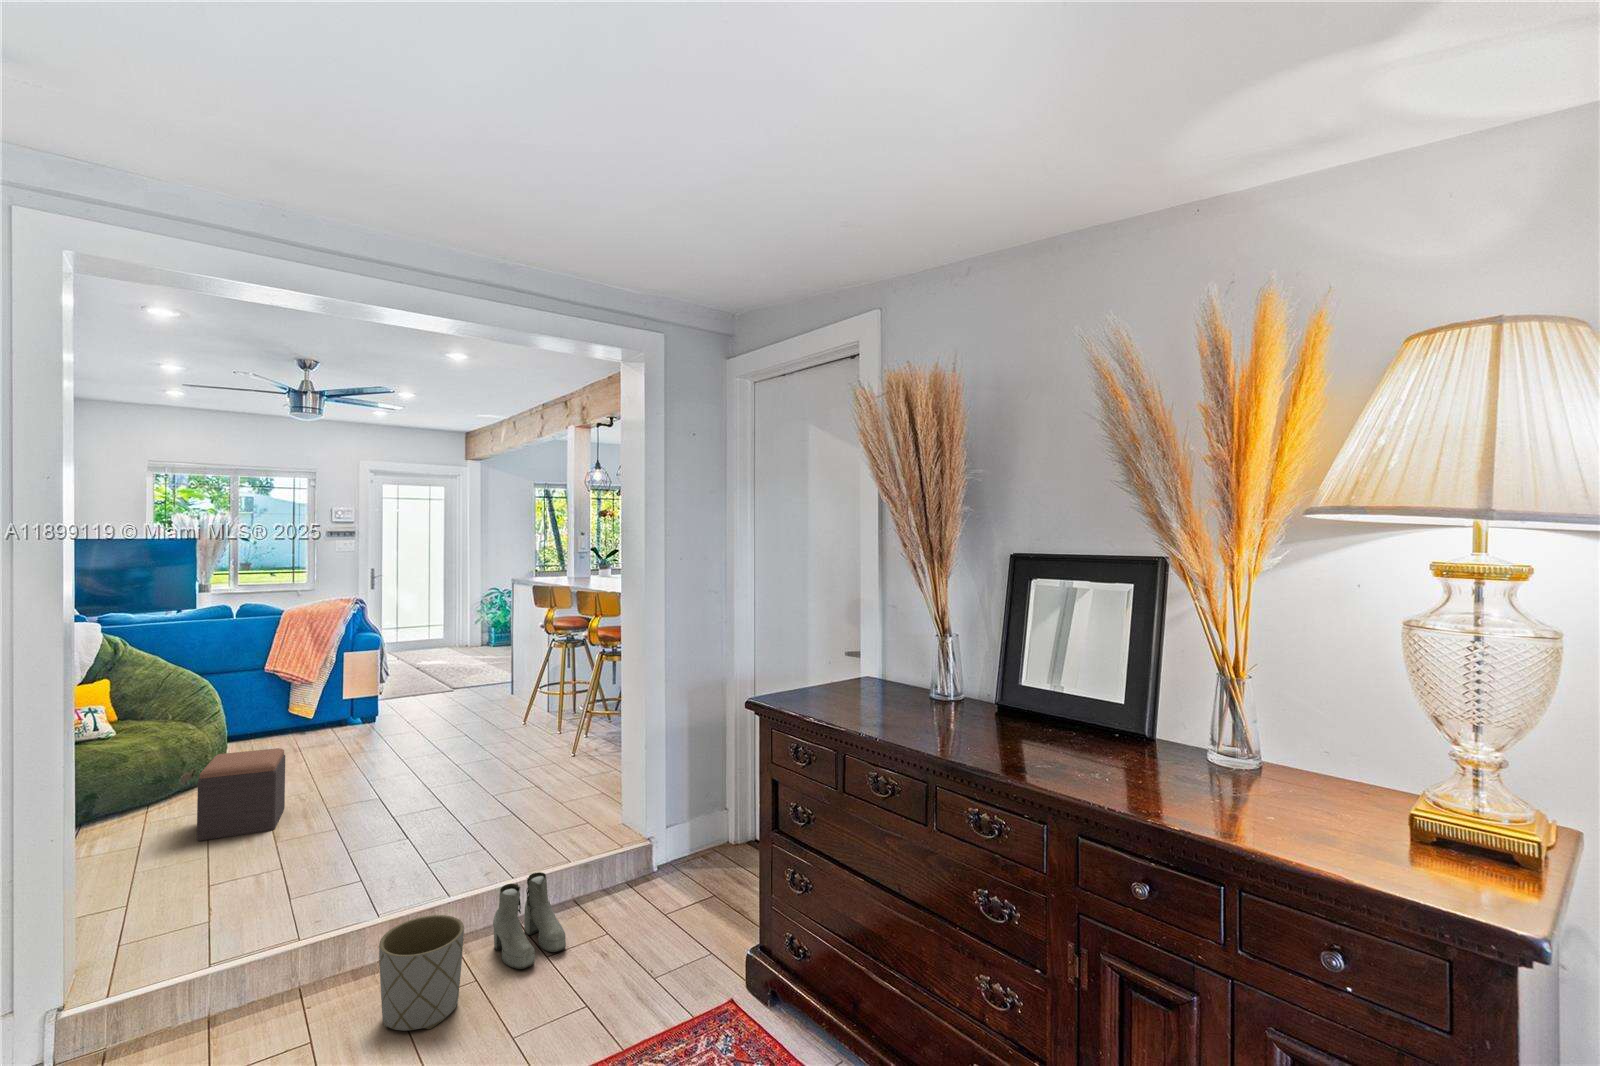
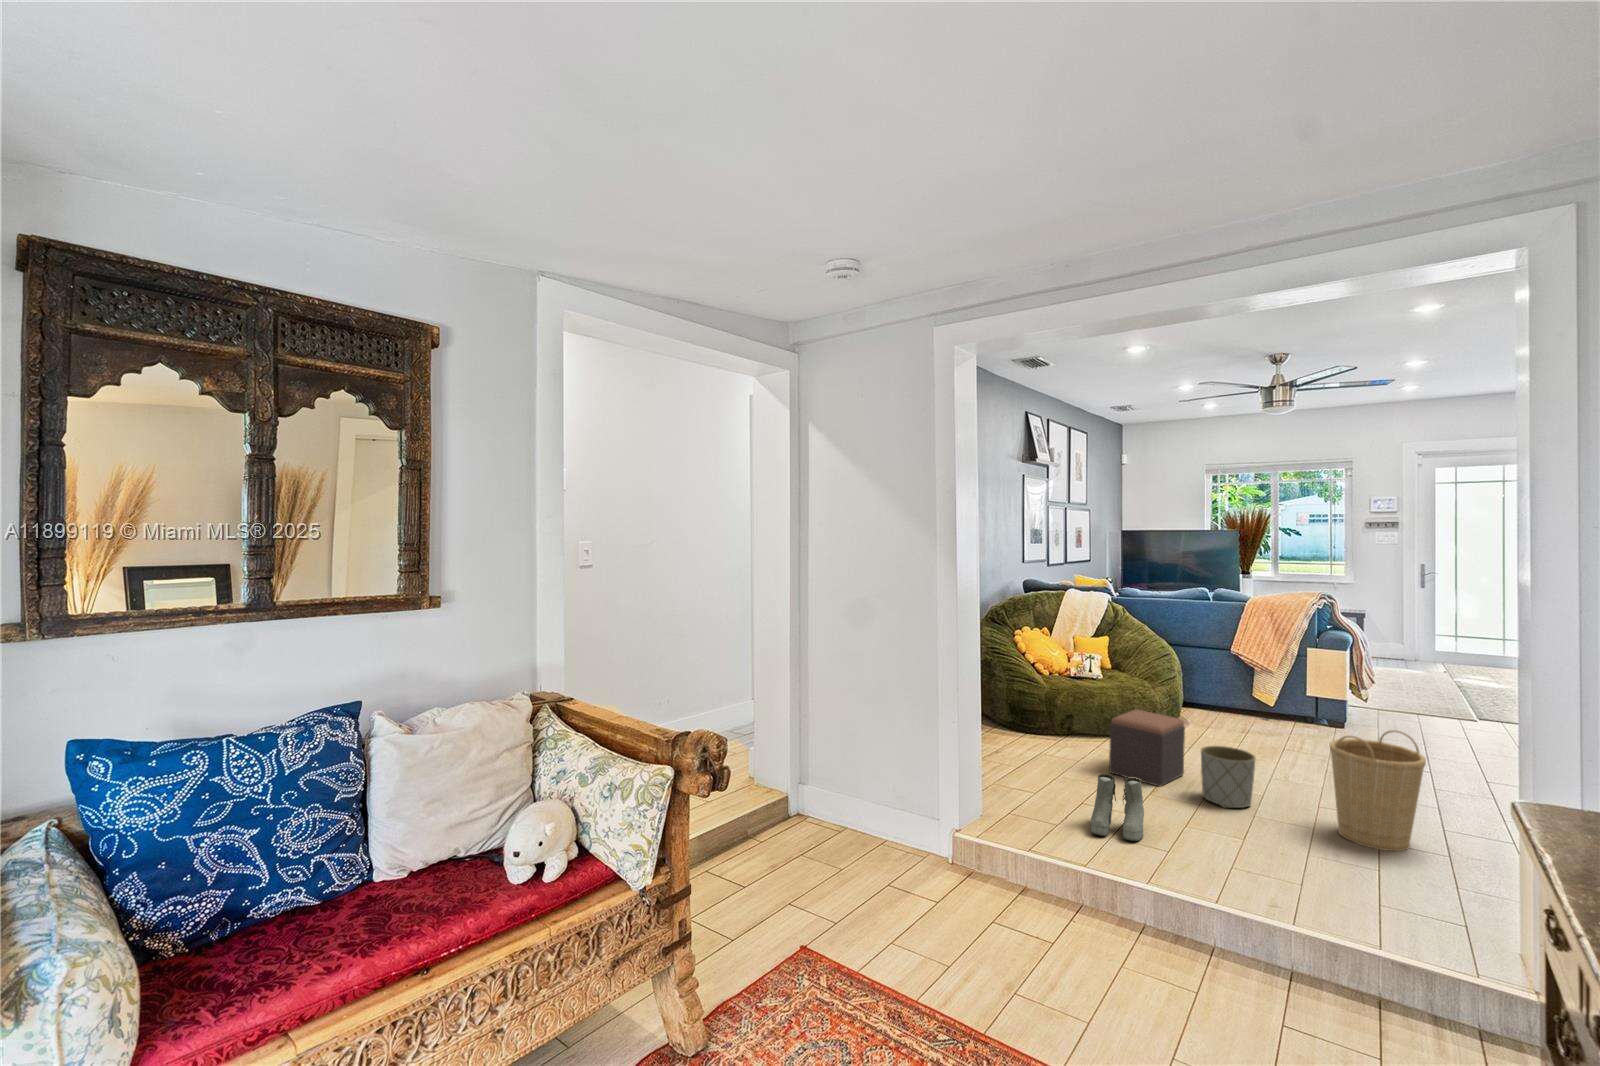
basket: none [450,699,519,802] -> present [1330,730,1426,851]
boots: present [493,872,566,969] -> present [1091,774,1144,841]
planter: present [379,915,464,1030] -> present [1201,746,1256,808]

